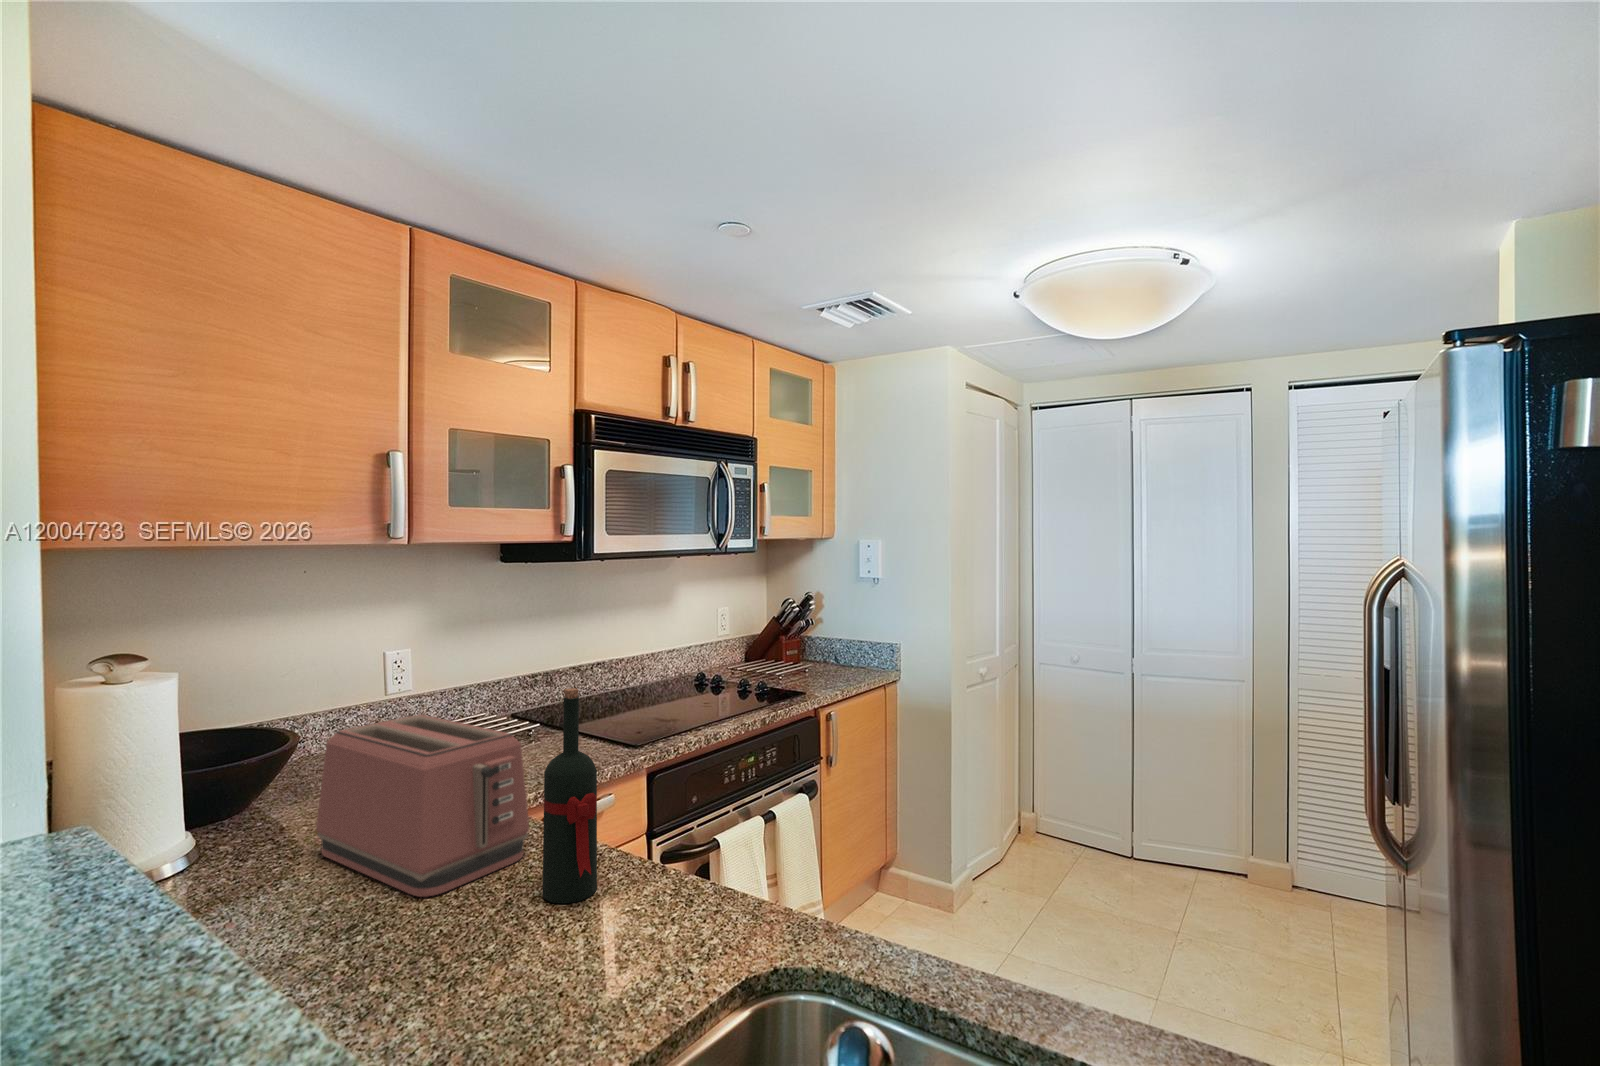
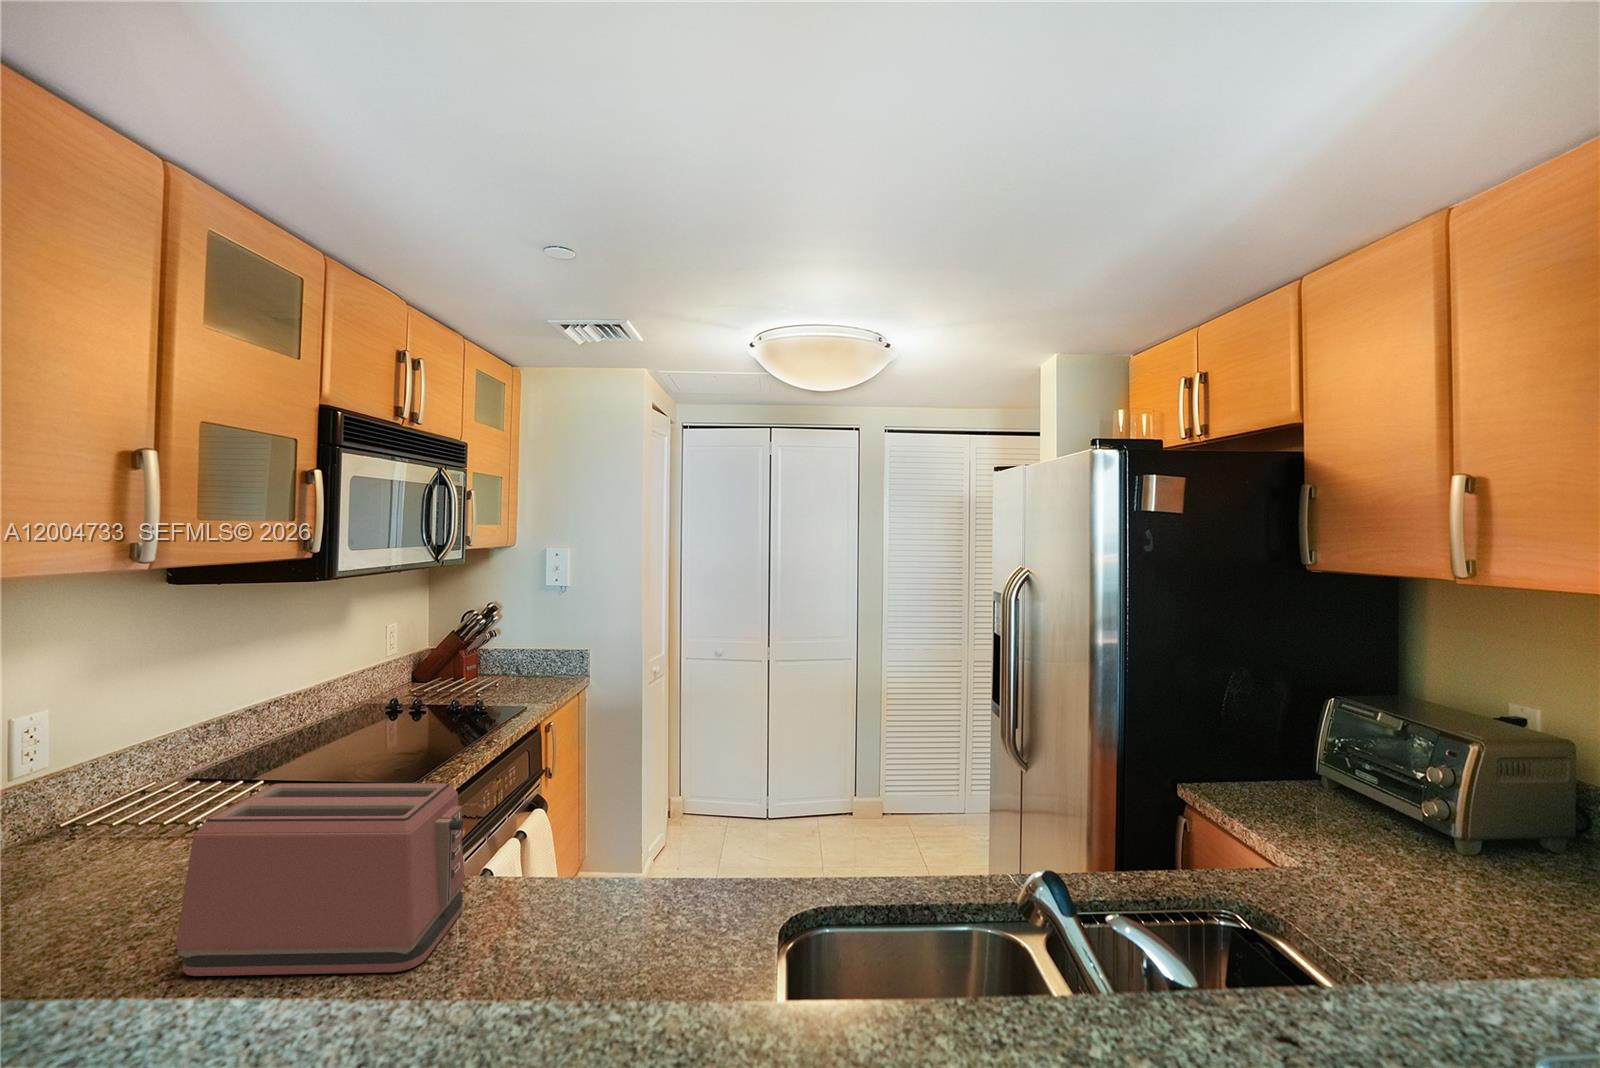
wine bottle: present [542,688,597,903] -> none [531,726,596,932]

